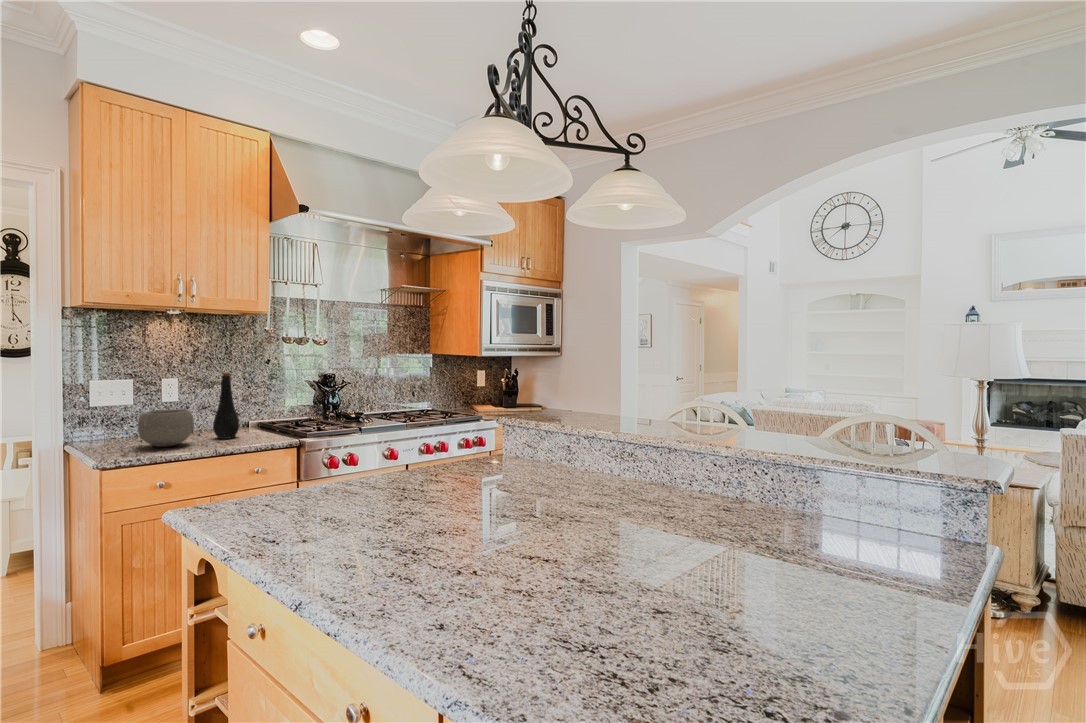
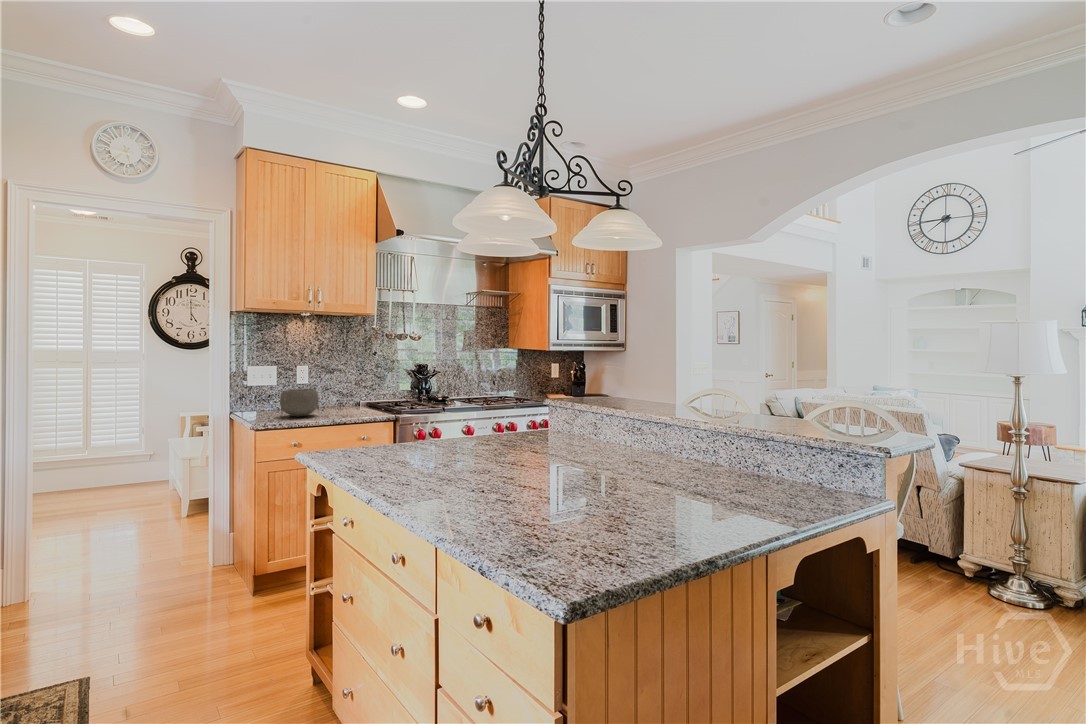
bottle: present [213,373,239,439] -> none [332,361,351,413]

